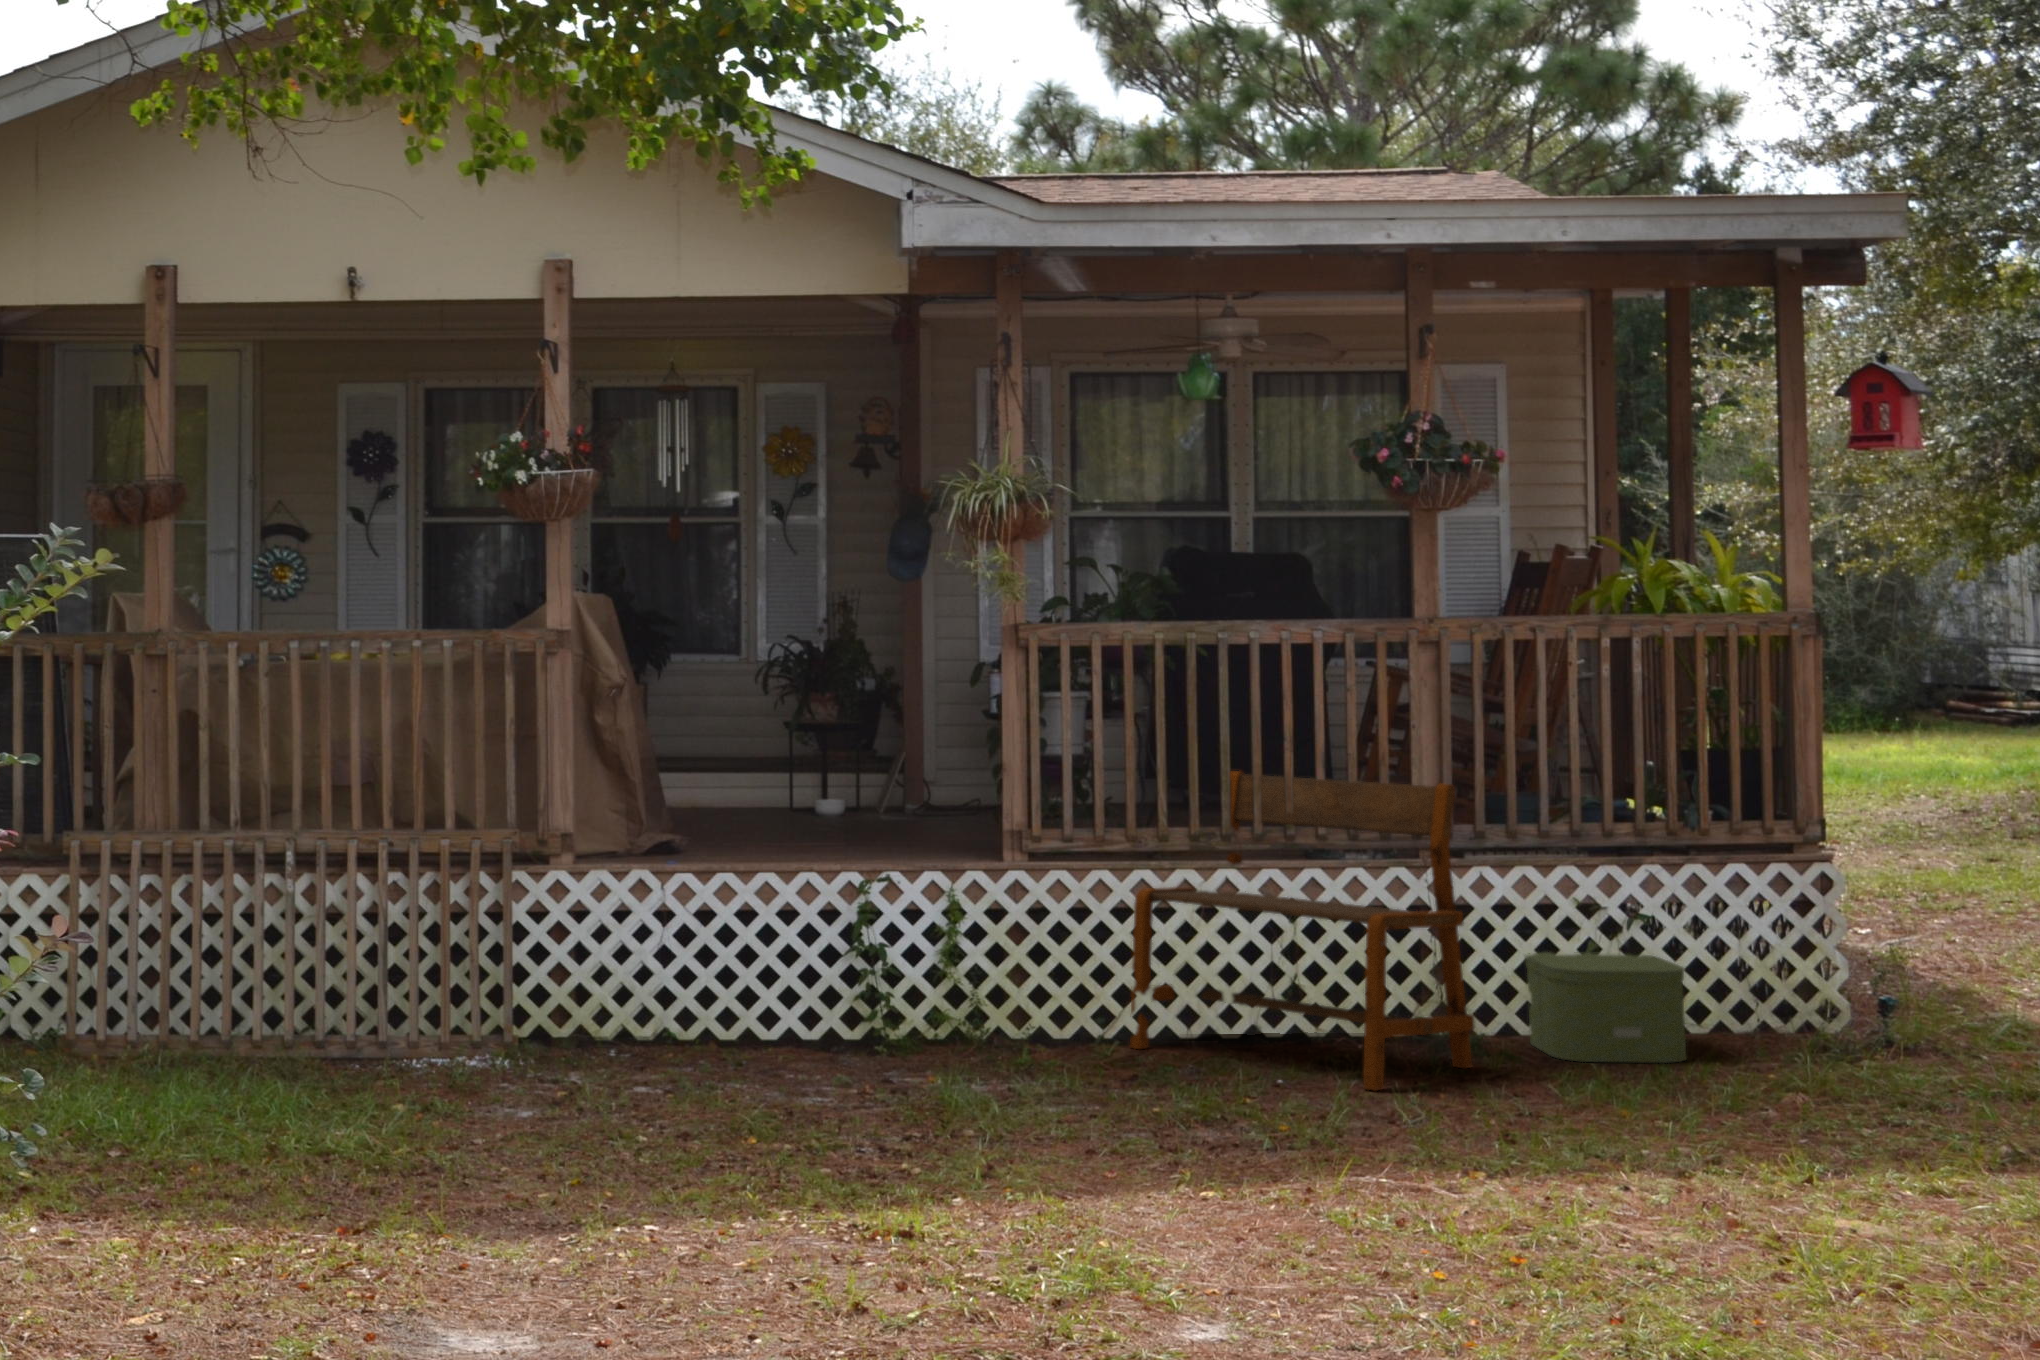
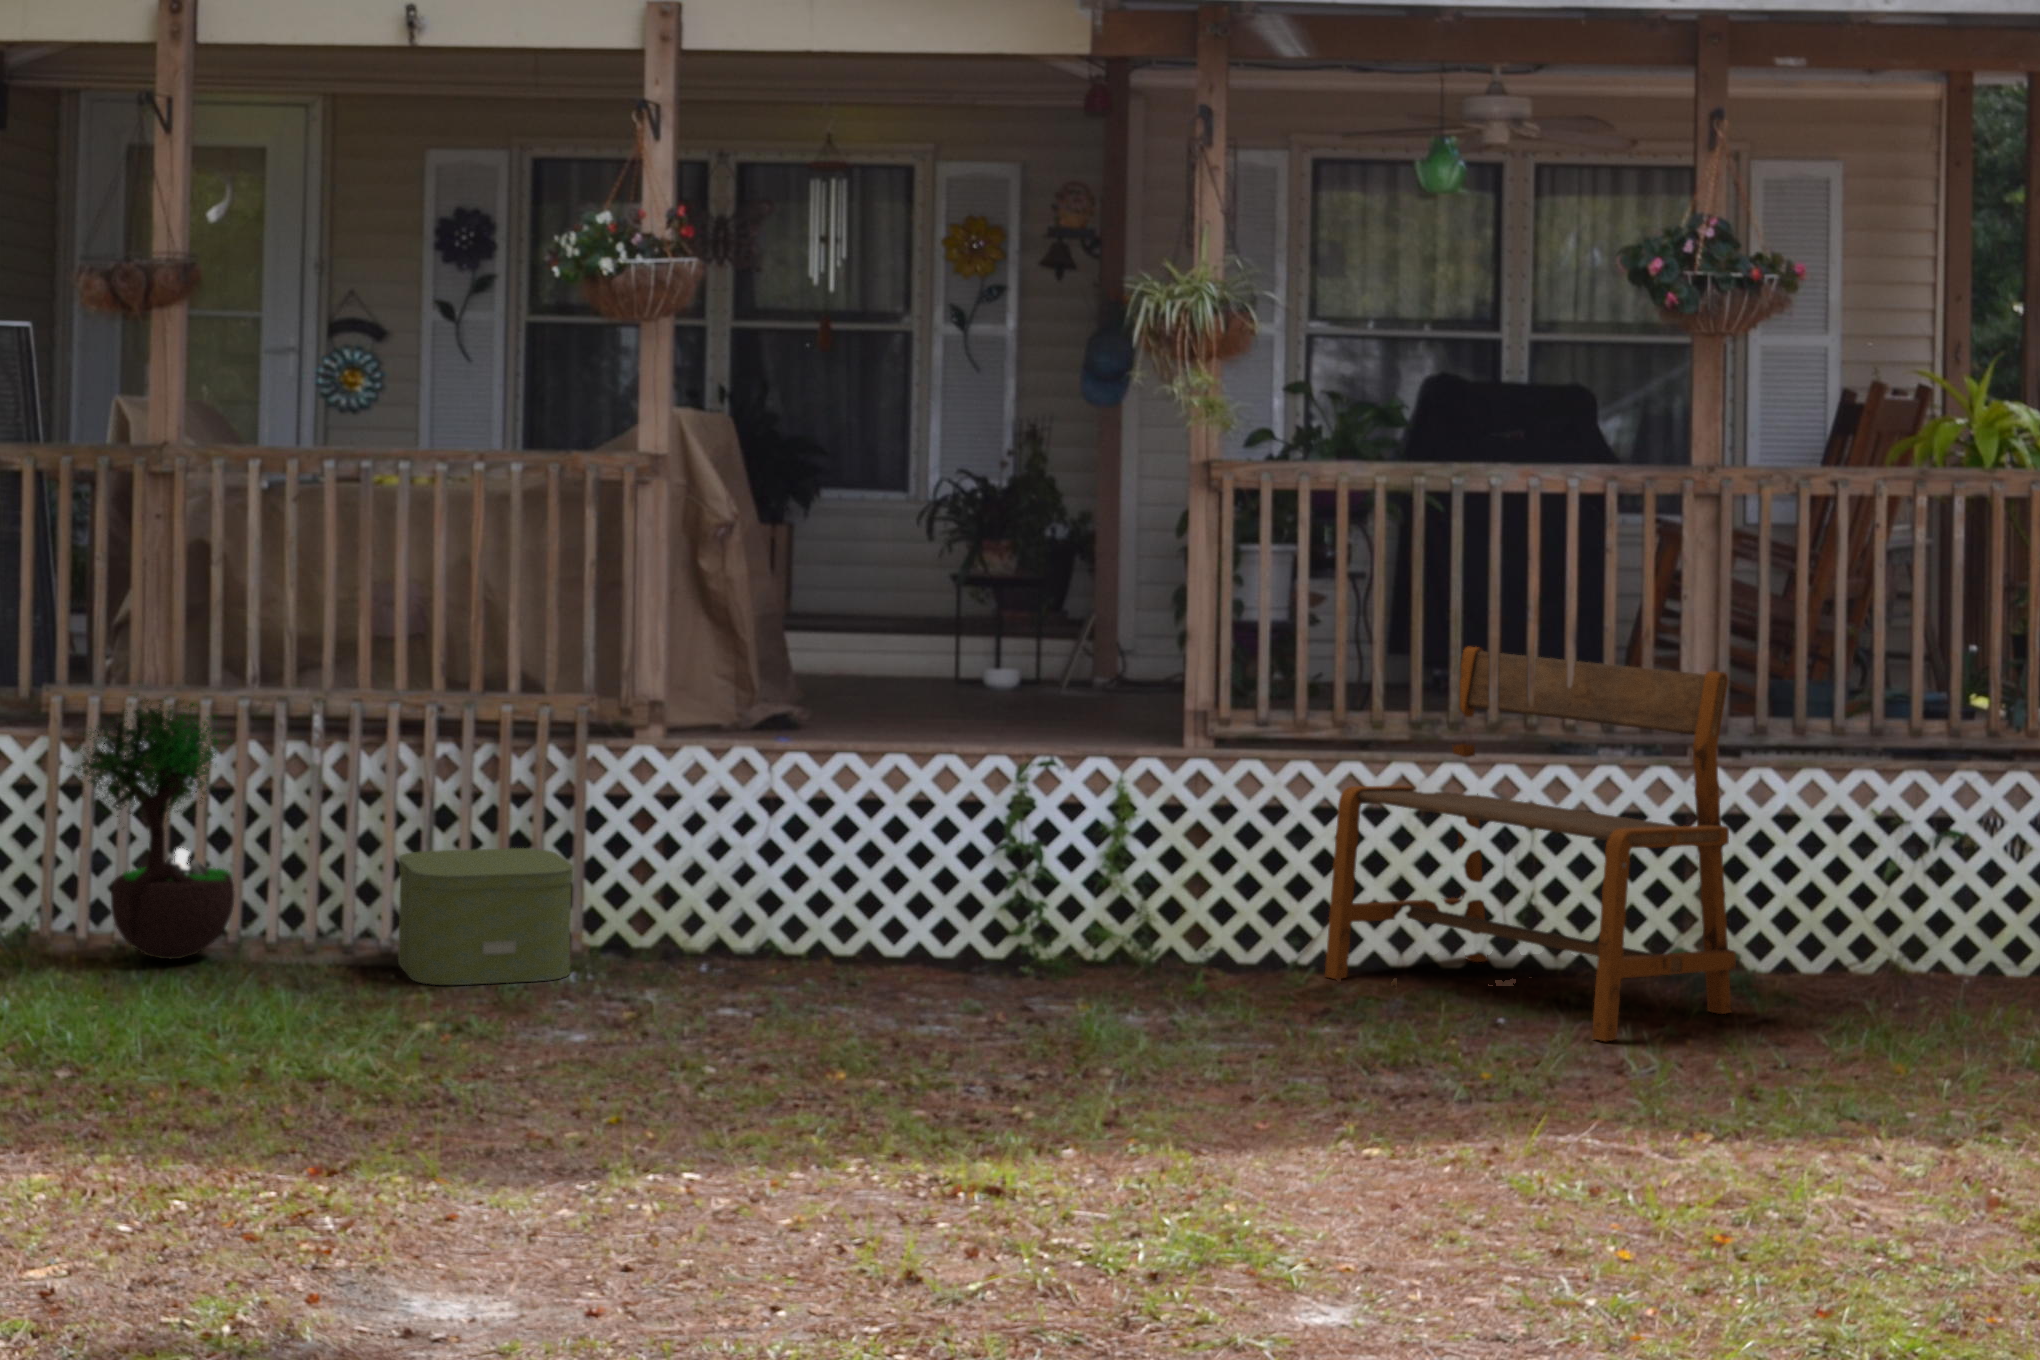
potted tree: none [99,824,233,1055] -> present [73,700,235,959]
storage box: present [1526,952,1686,1063] -> present [398,848,573,985]

